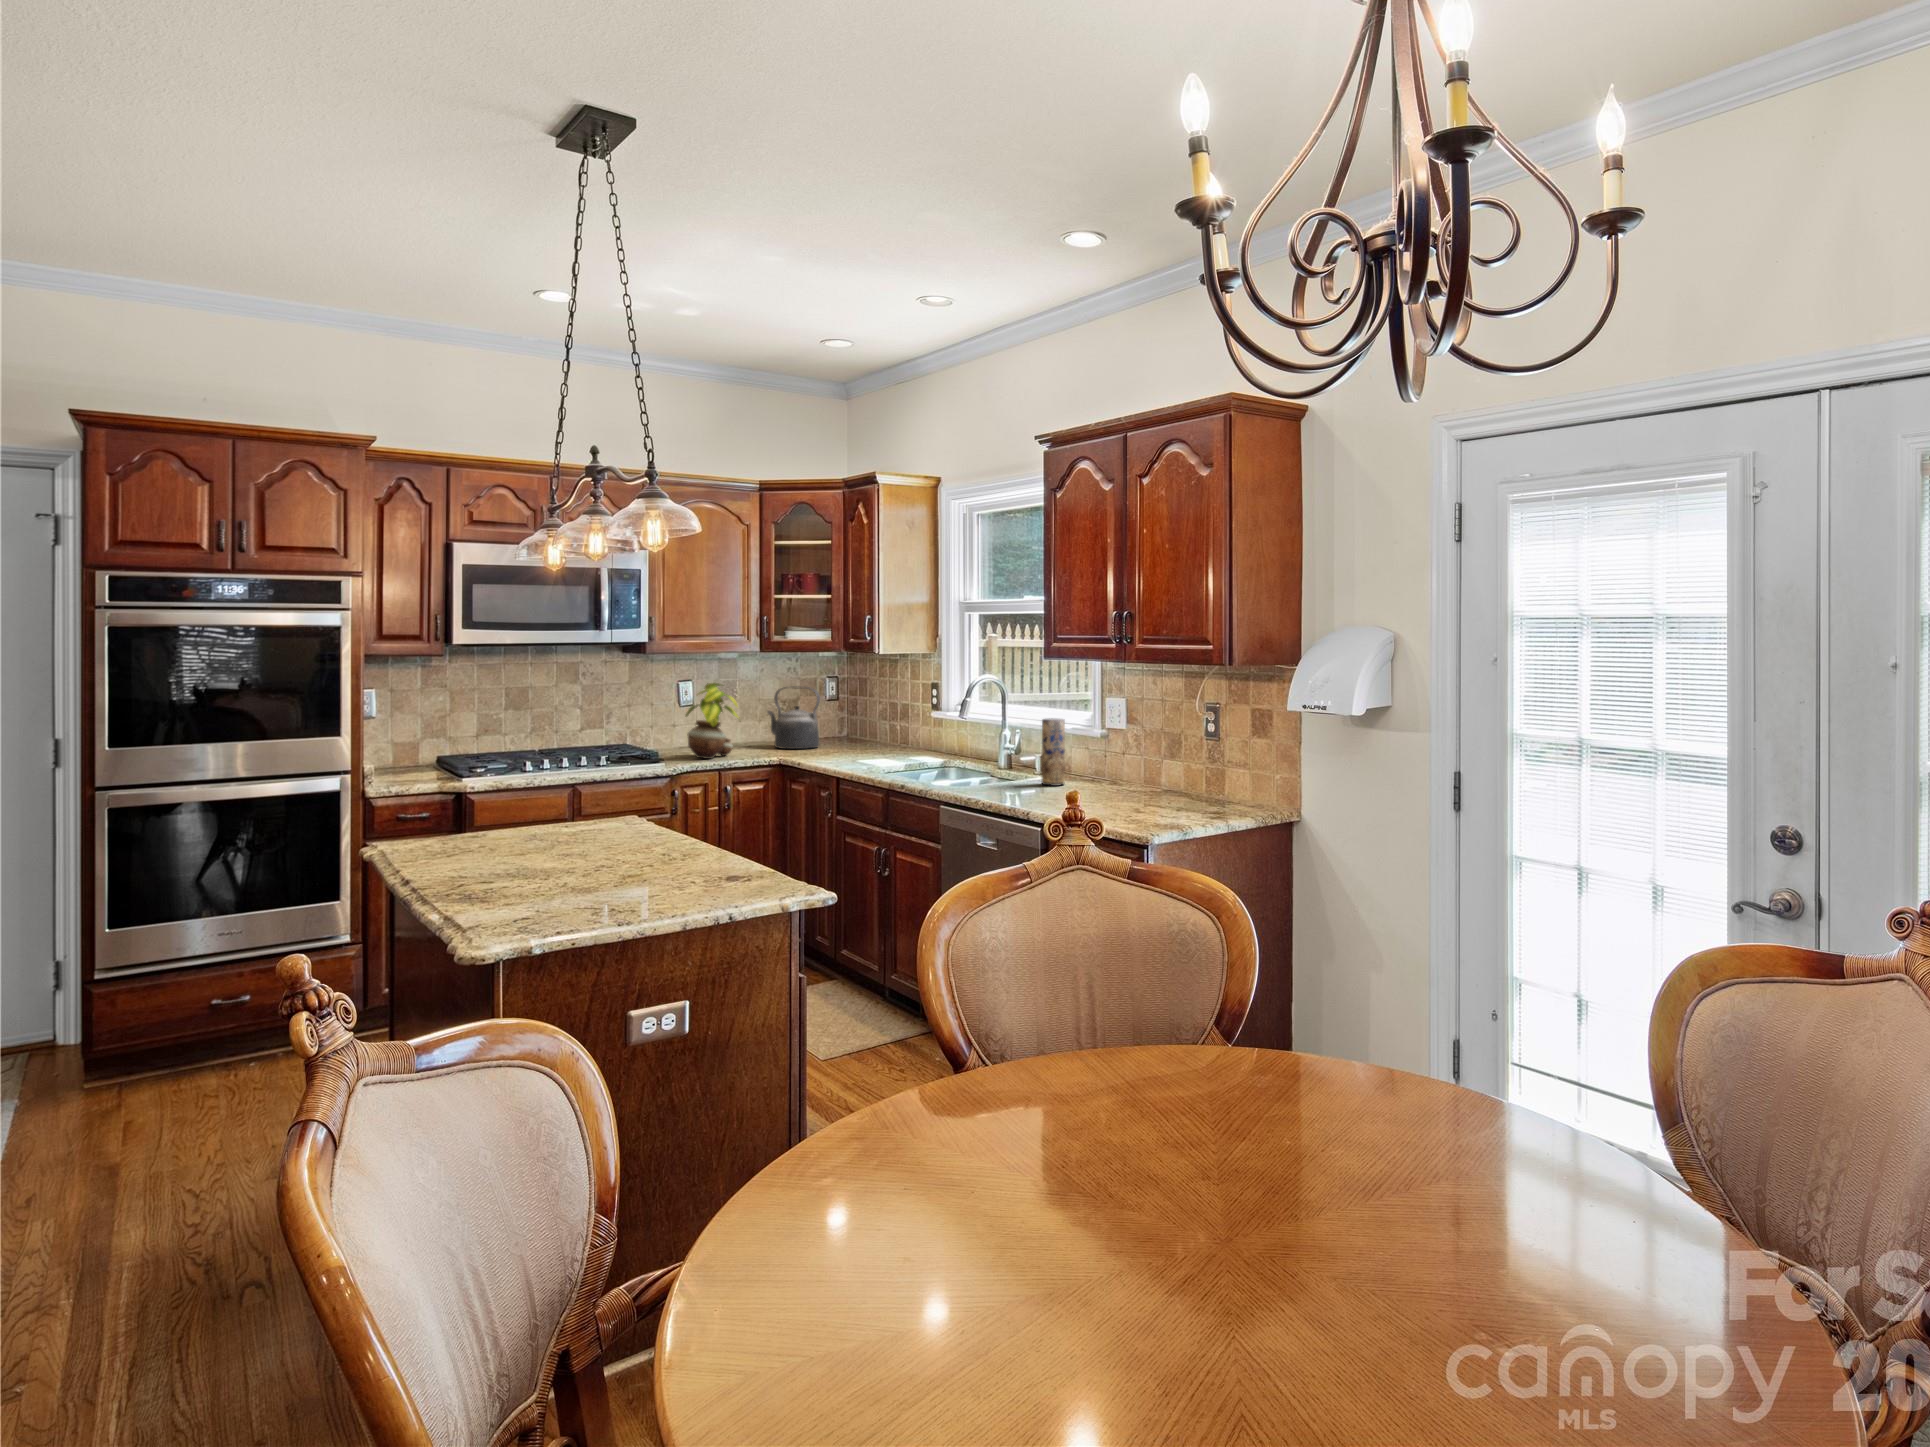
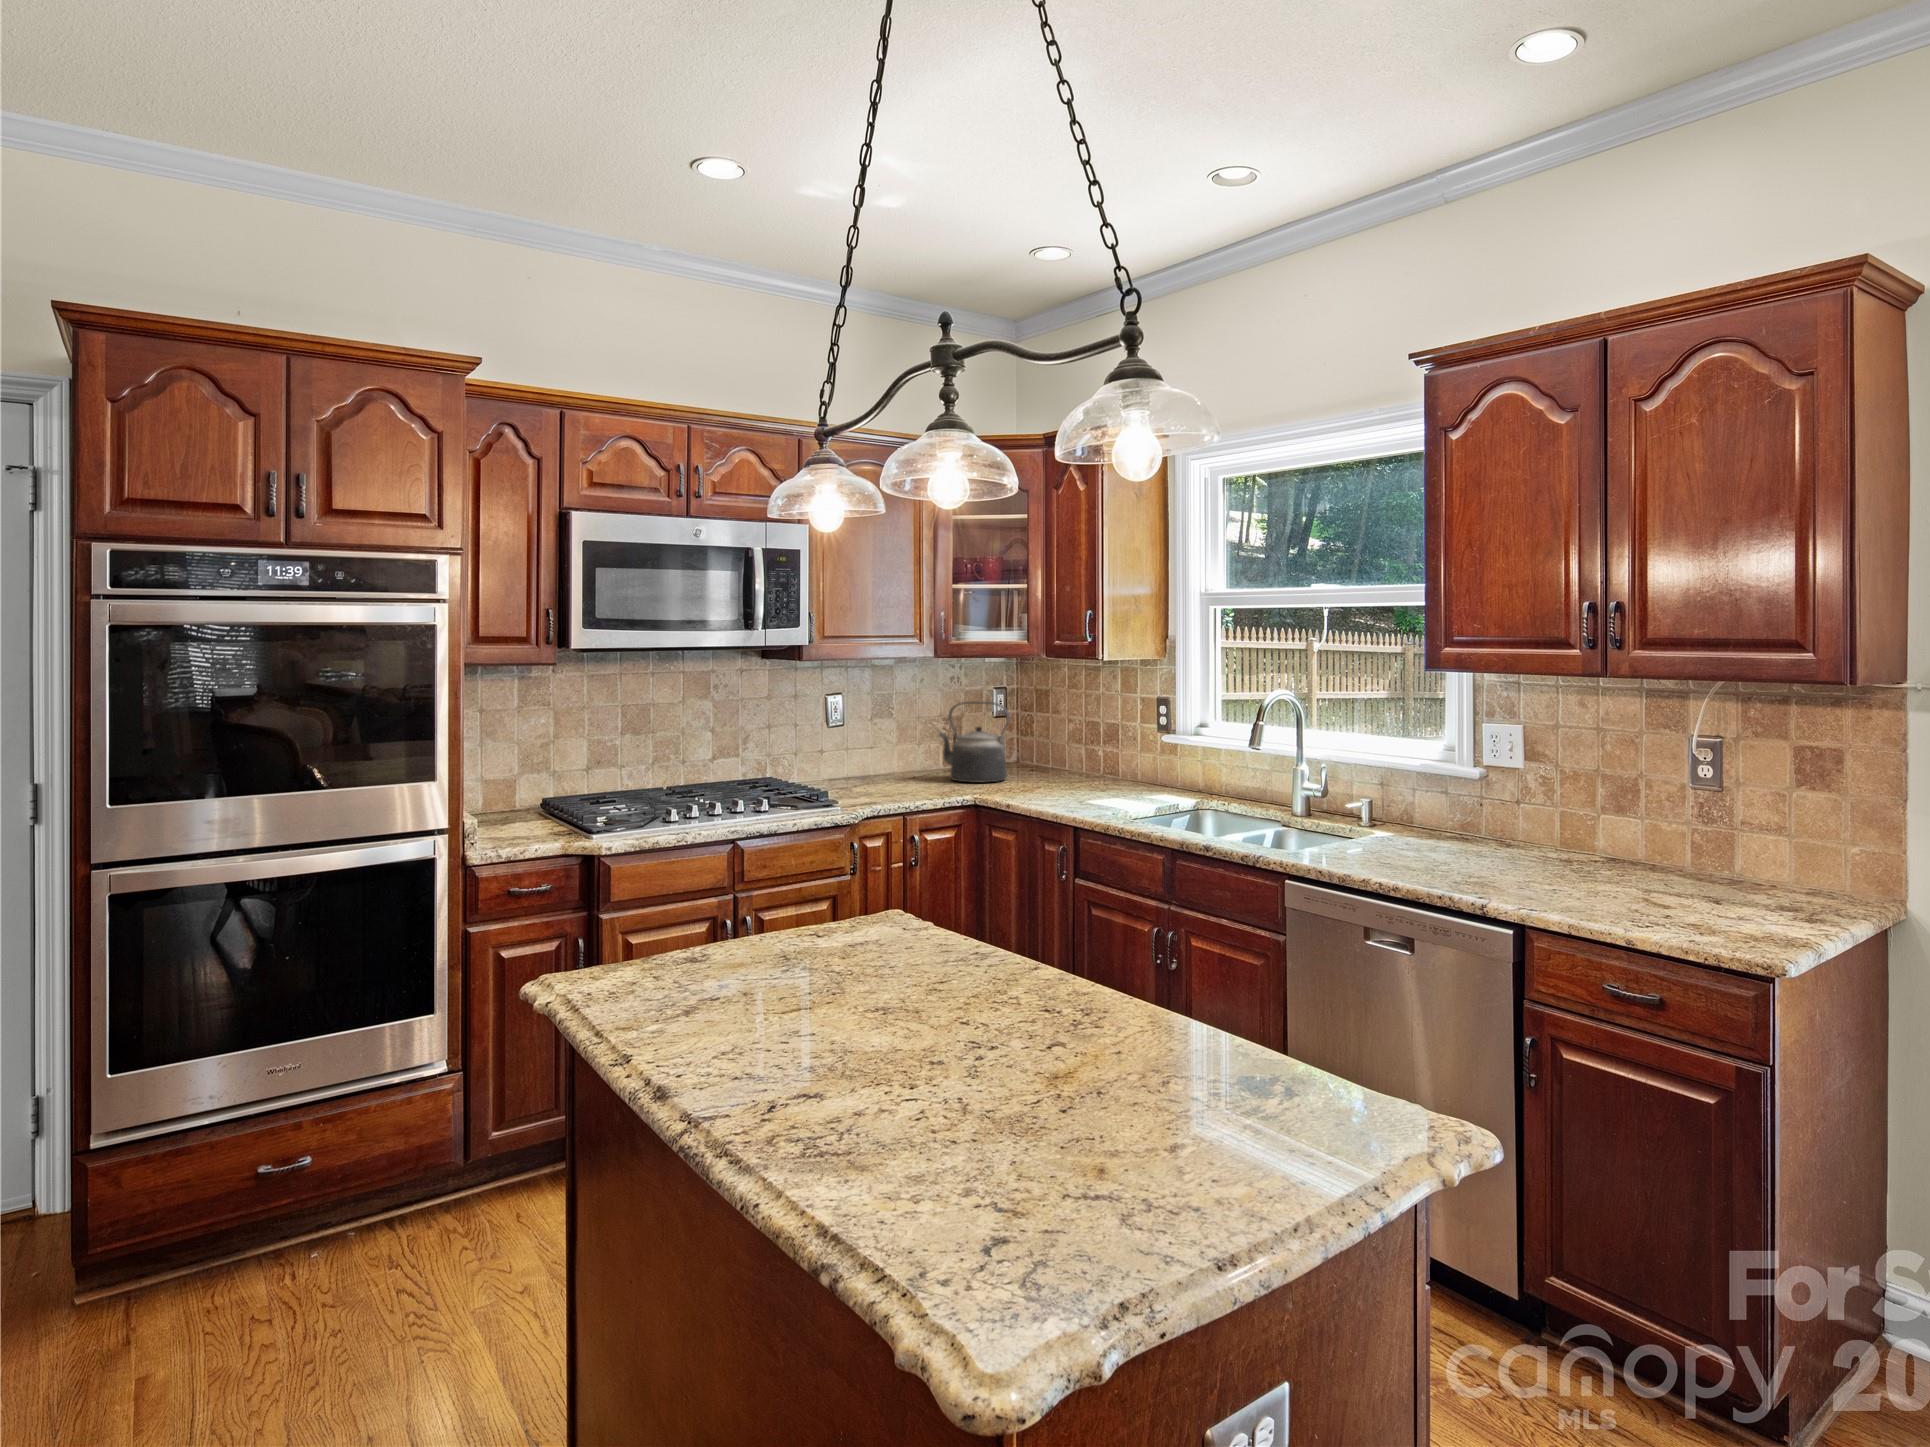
potted plant: present [686,683,740,759] -> none [855,698,930,799]
vase: present [1042,719,1065,786] -> none [1390,752,1424,845]

